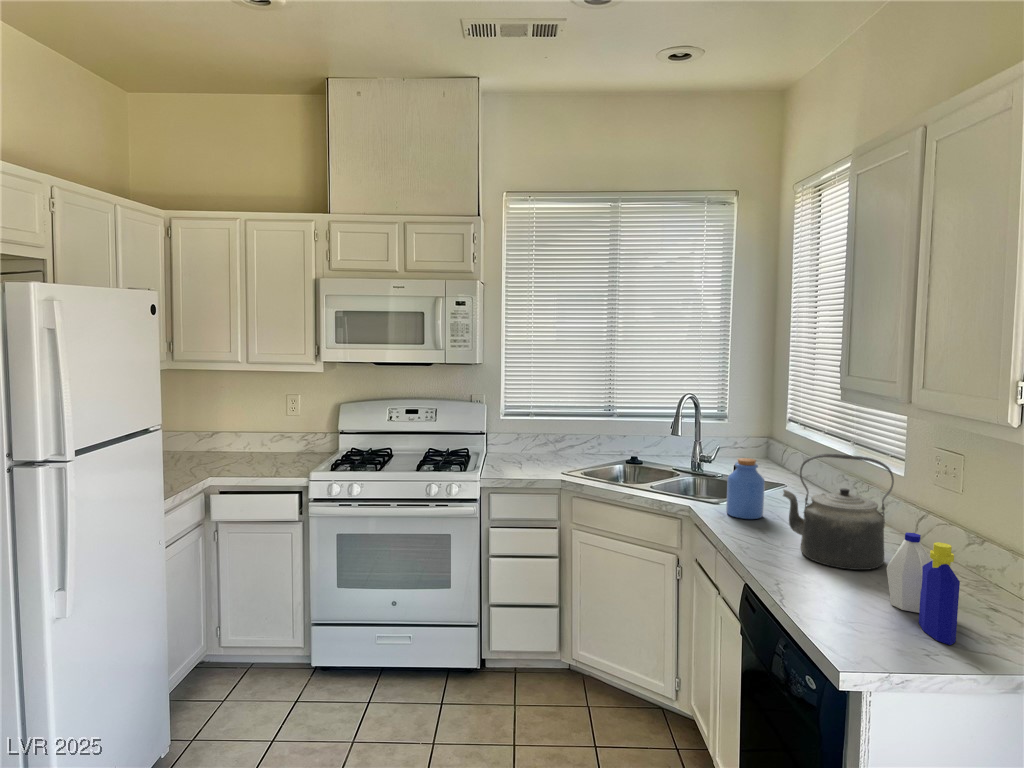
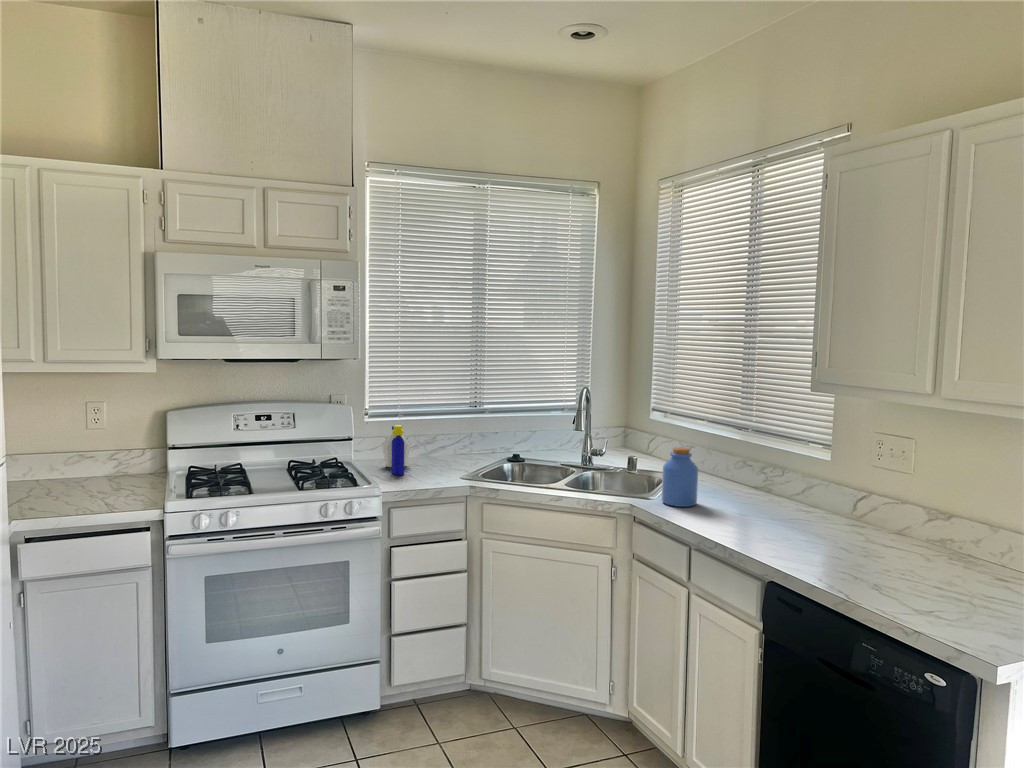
kettle: present [783,454,894,570] -> none [743,438,840,542]
bottle: present [887,533,960,645] -> present [382,425,410,476]

